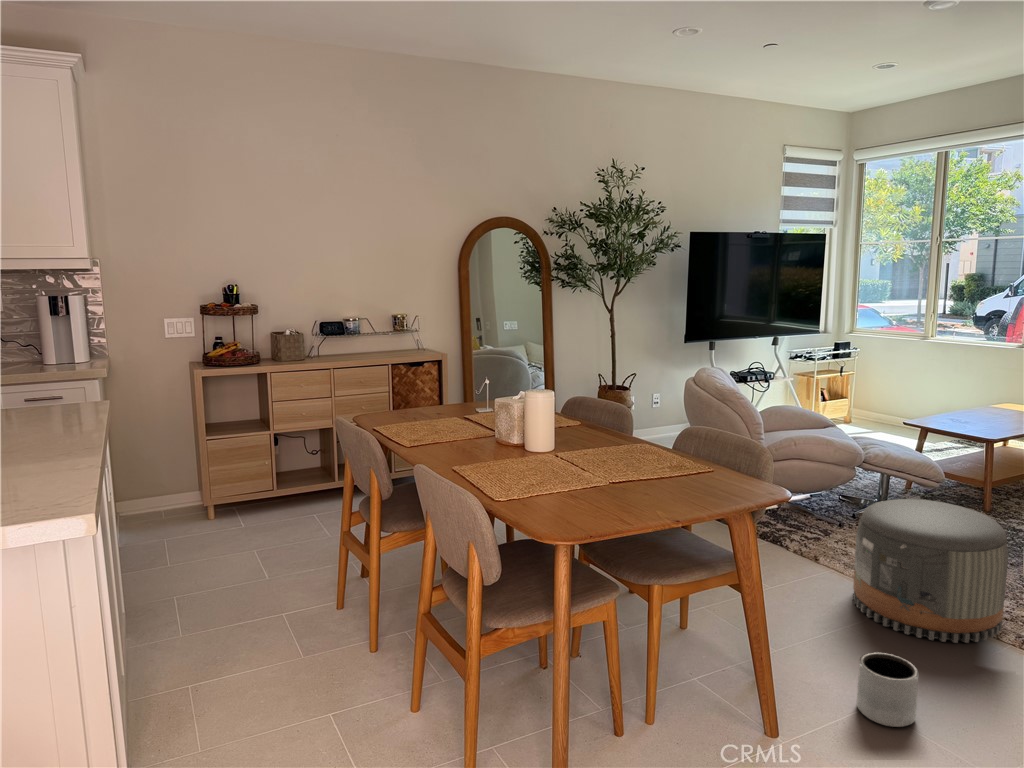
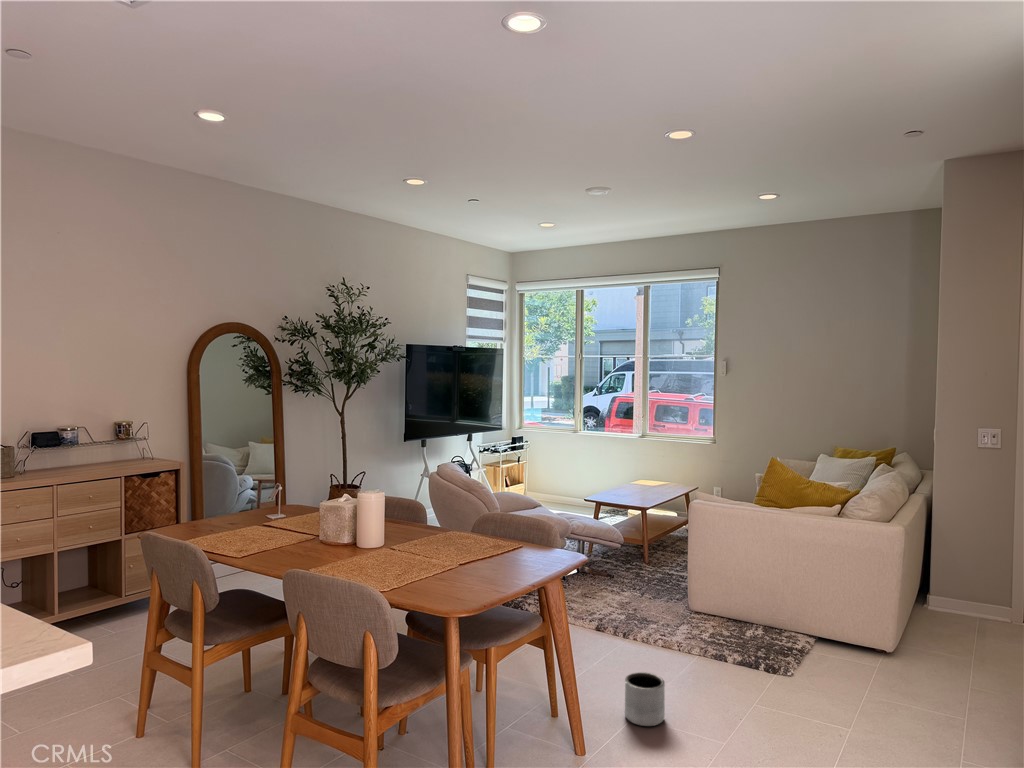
pouf: present [853,499,1008,643] -> none [590,557,688,661]

